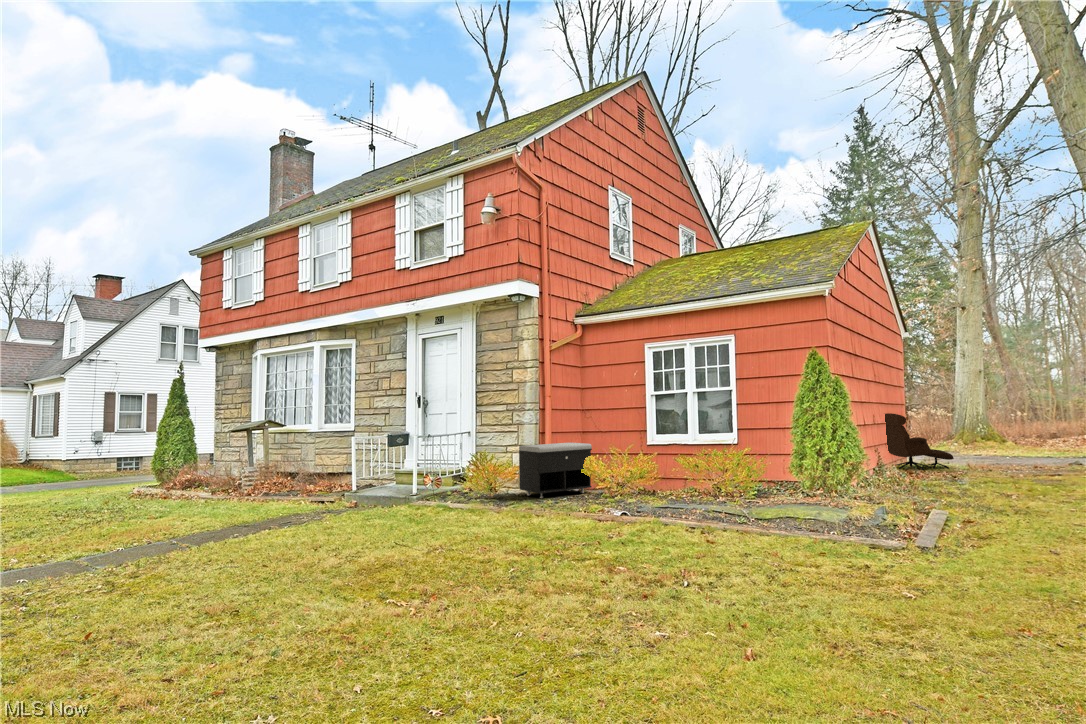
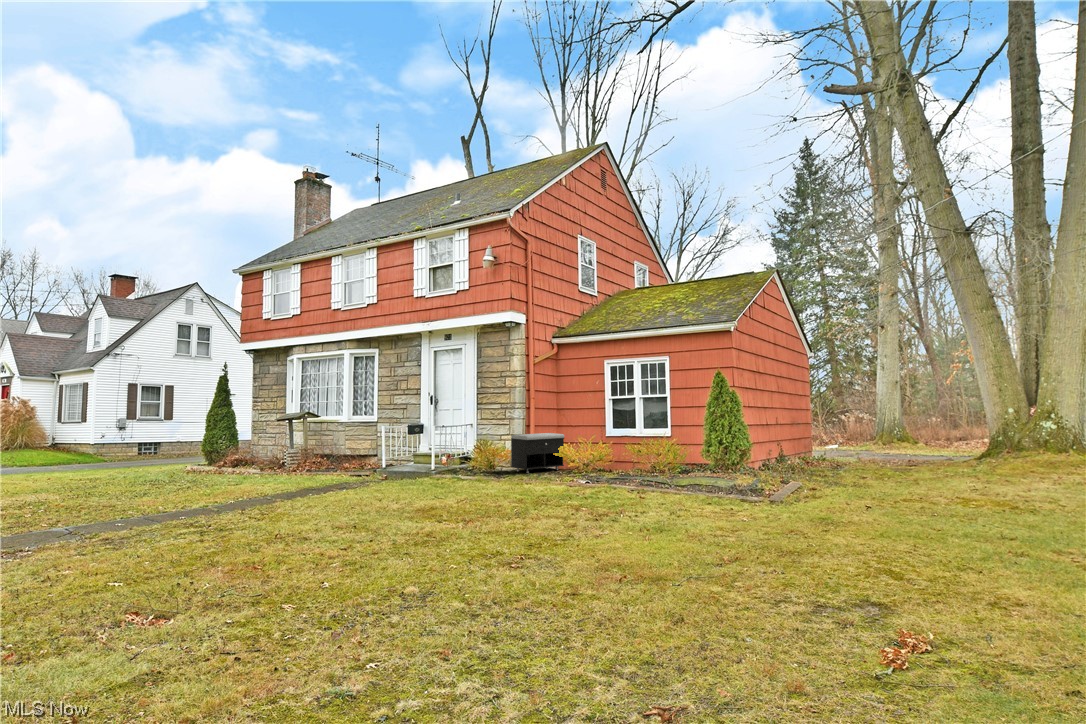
lounge chair: present [885,413,954,470] -> none [781,414,833,456]

